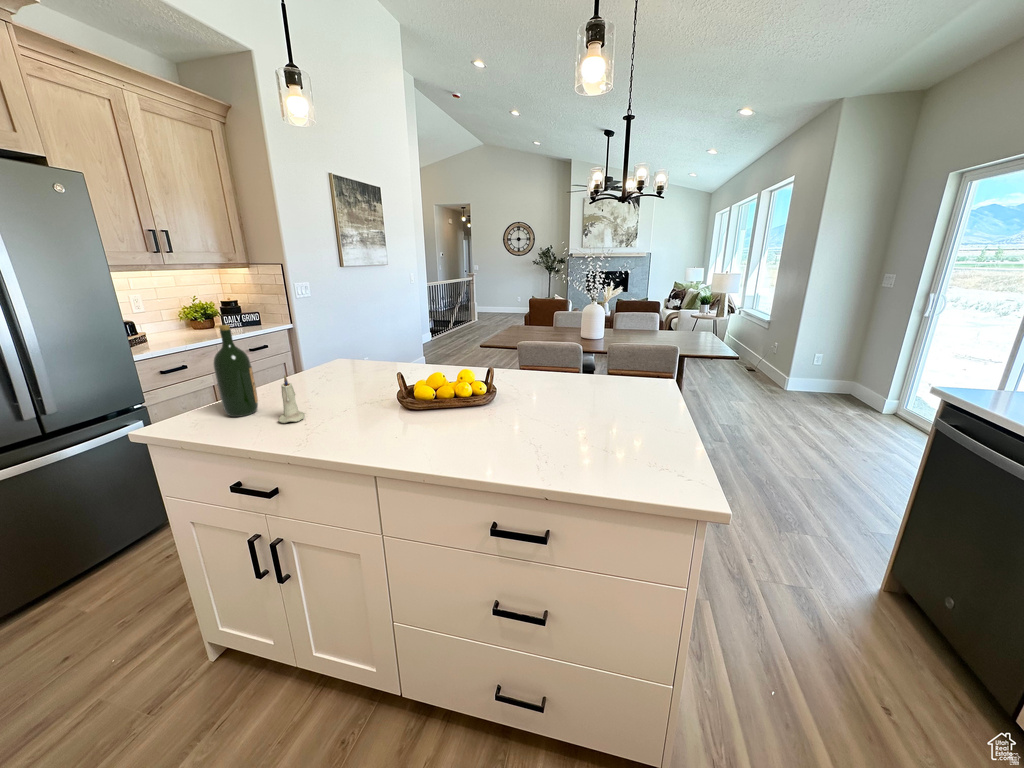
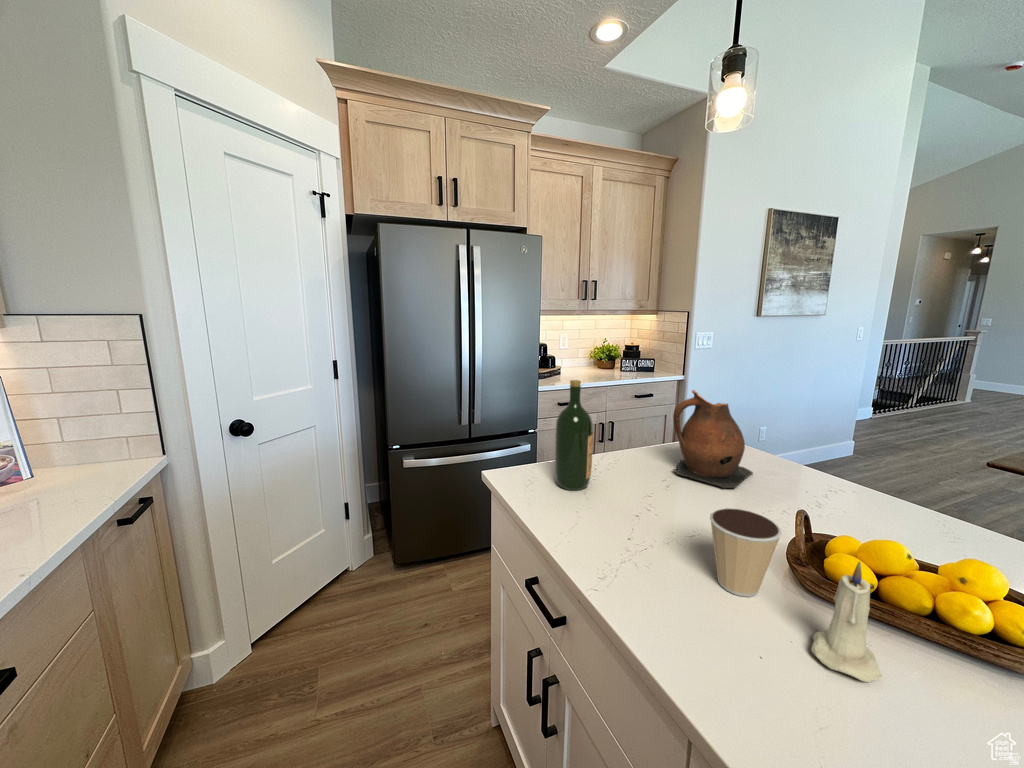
ceramic pitcher: none [309,323,370,385] -> present [673,390,753,489]
candle: present [278,375,305,423] -> present [812,562,882,682]
coffee cup: none [357,378,393,422] -> present [710,508,782,597]

